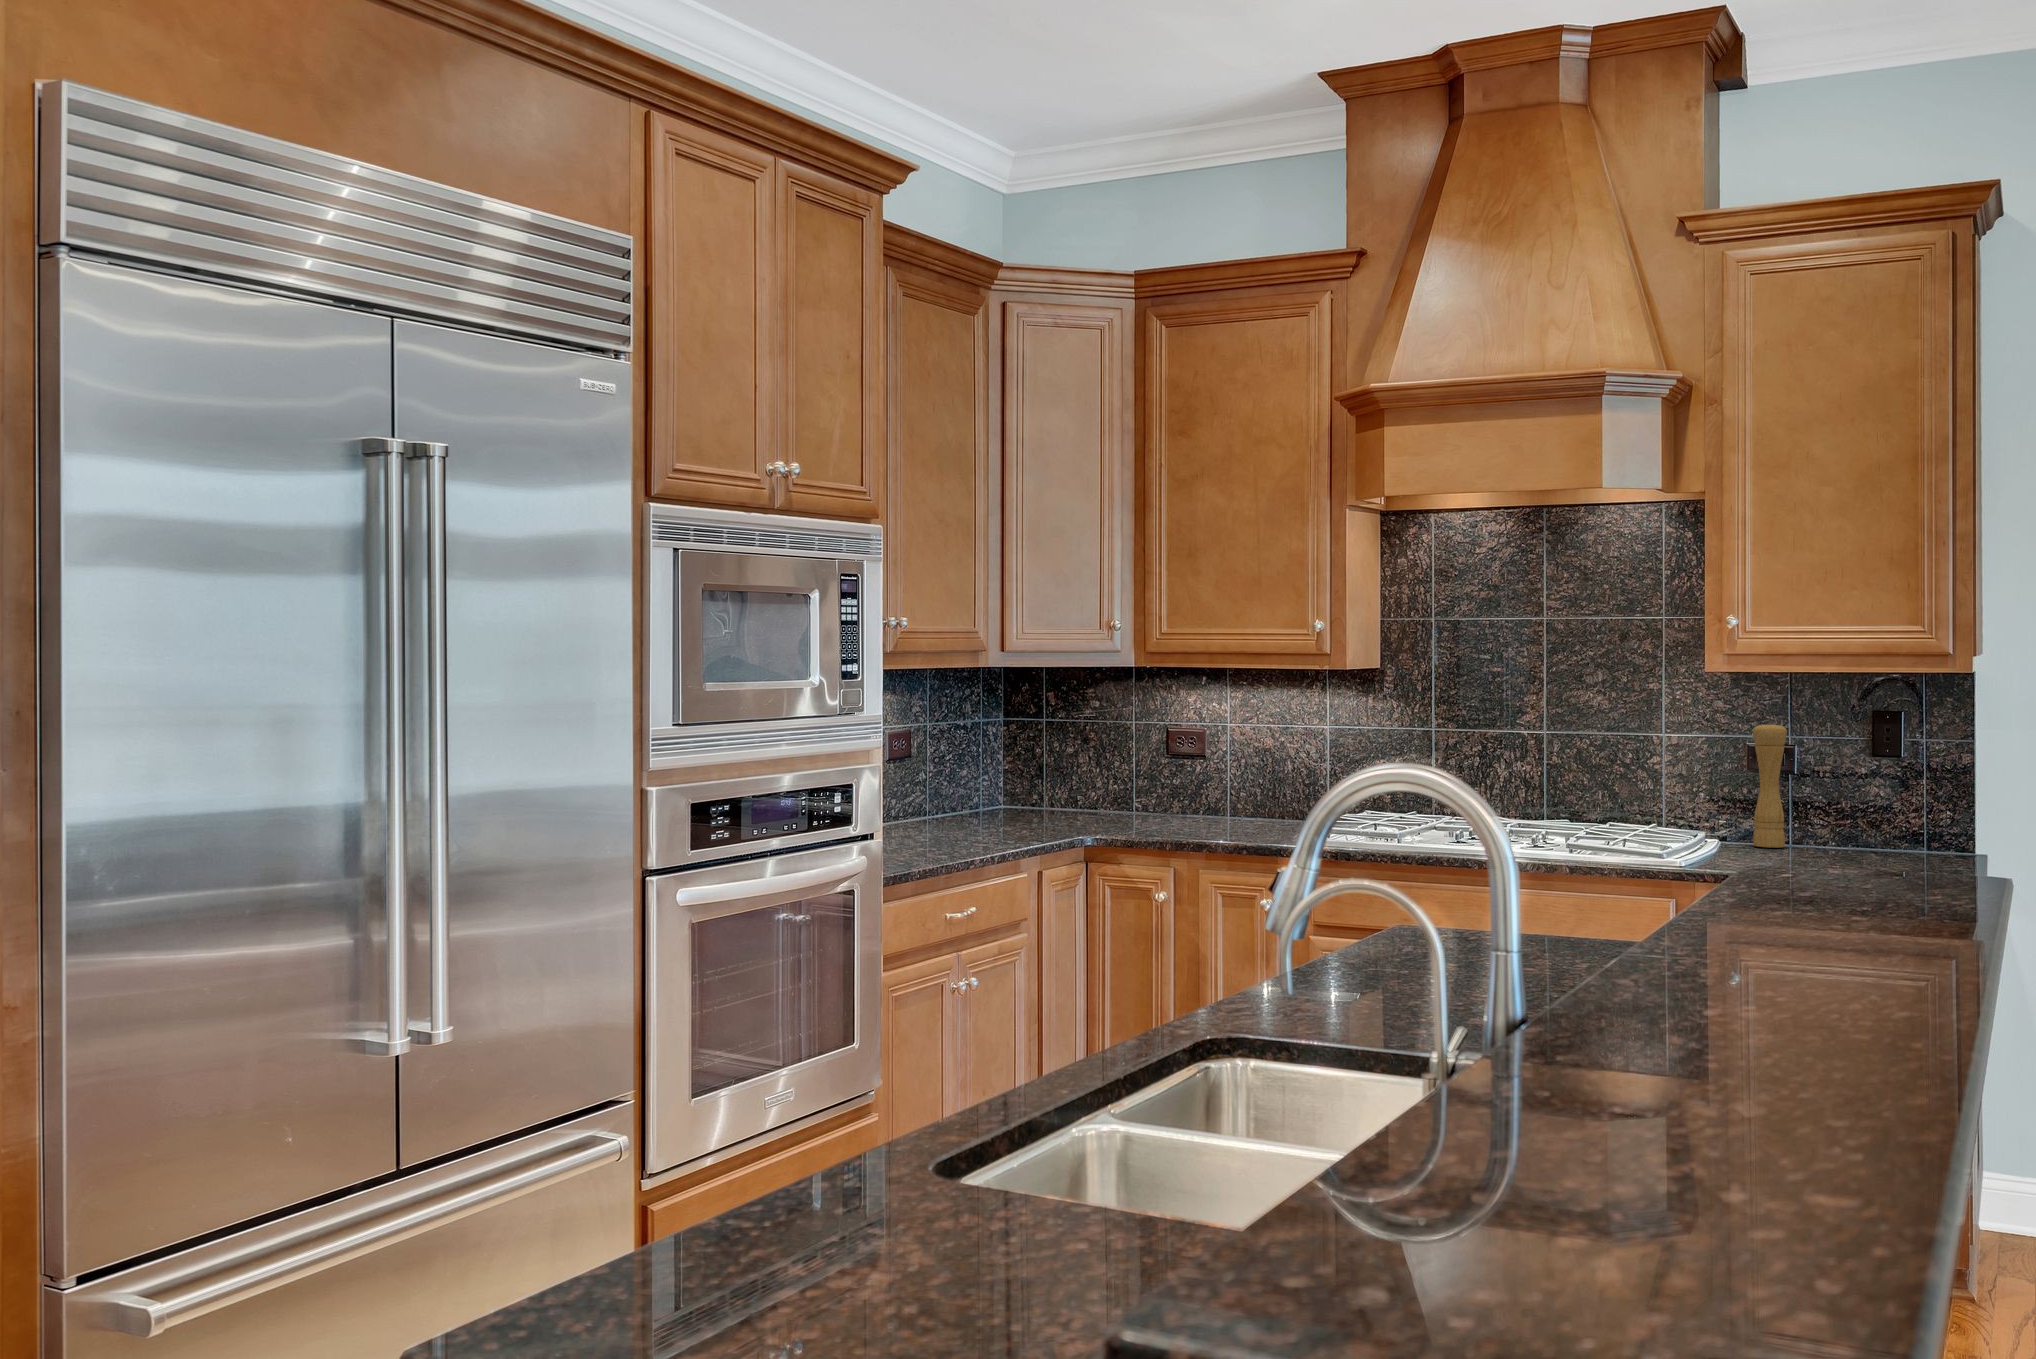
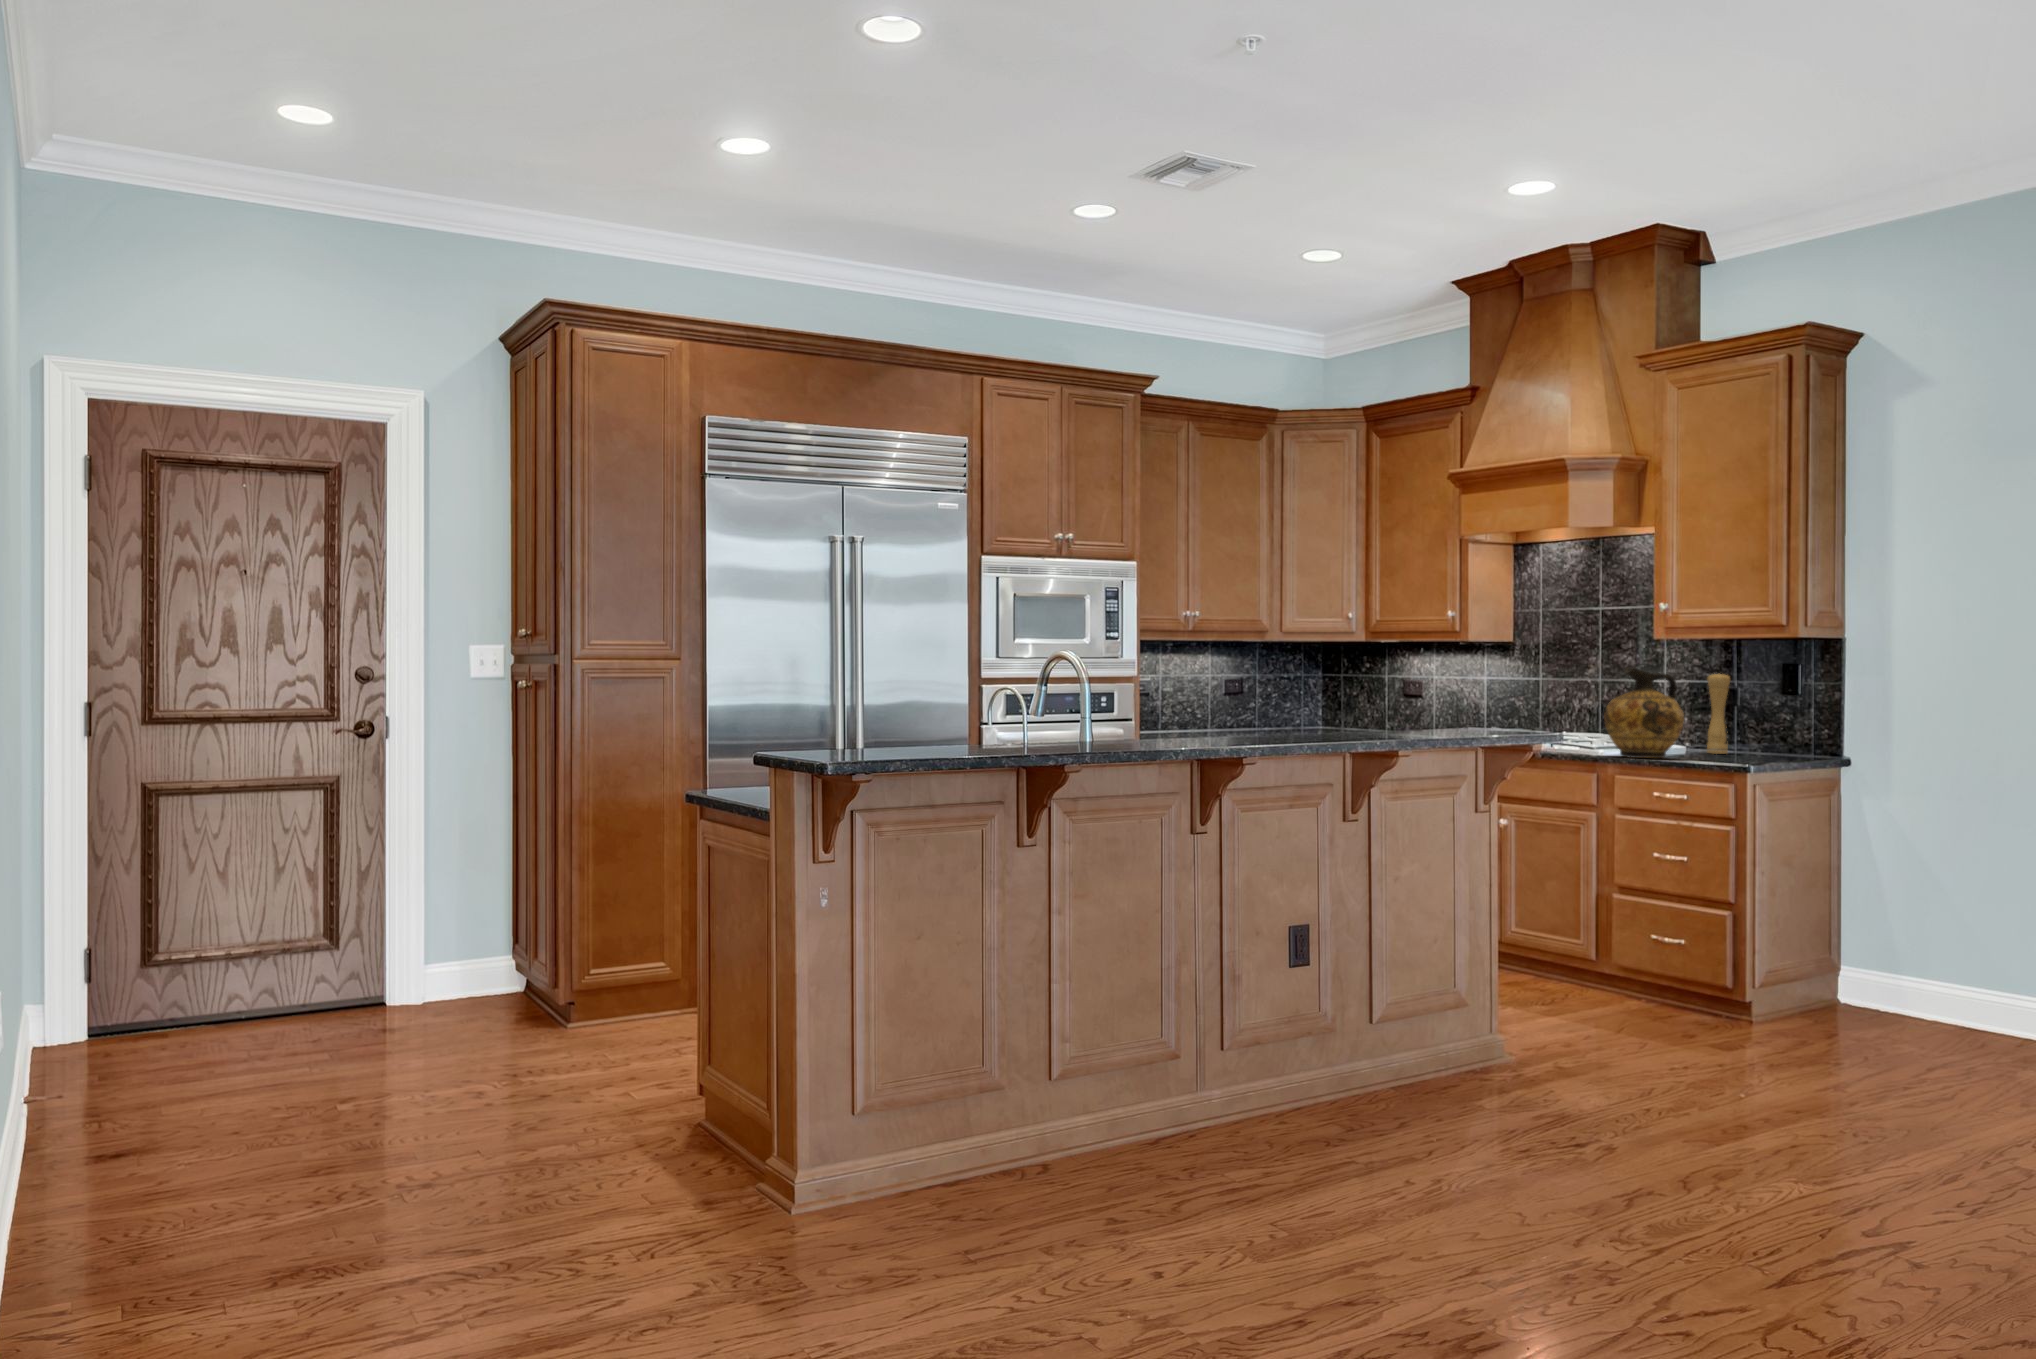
ceramic jug: none [1786,731,1923,886] -> present [1604,668,1684,758]

